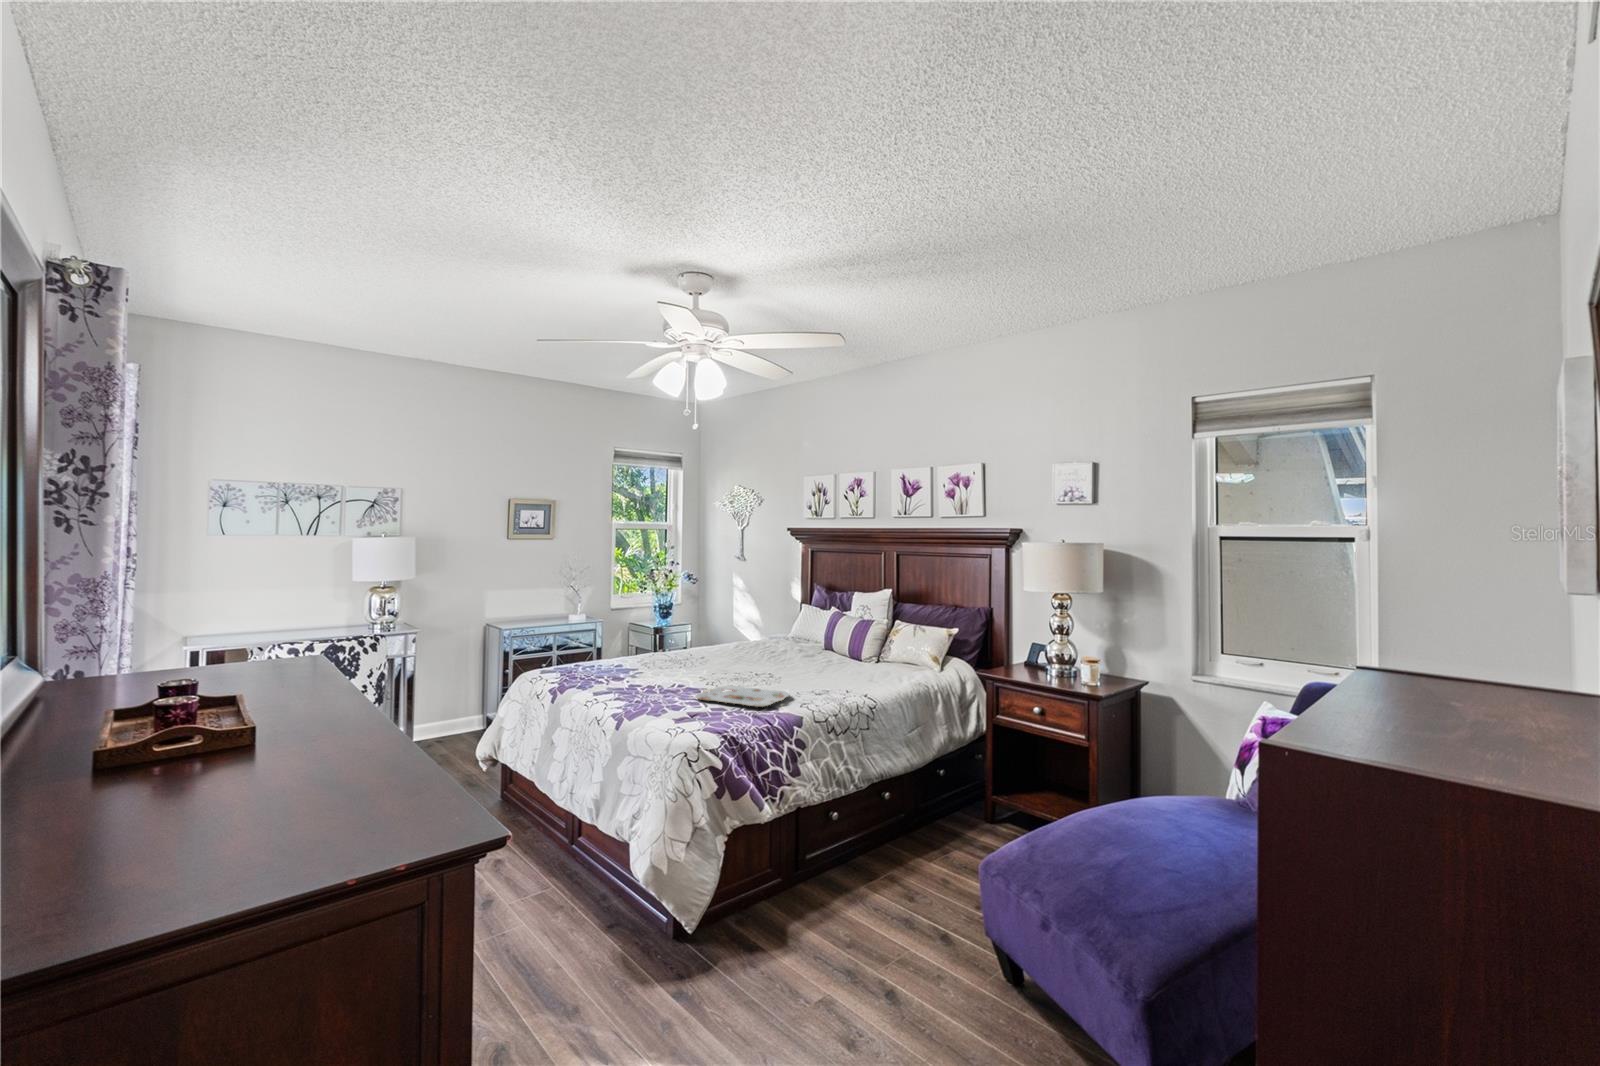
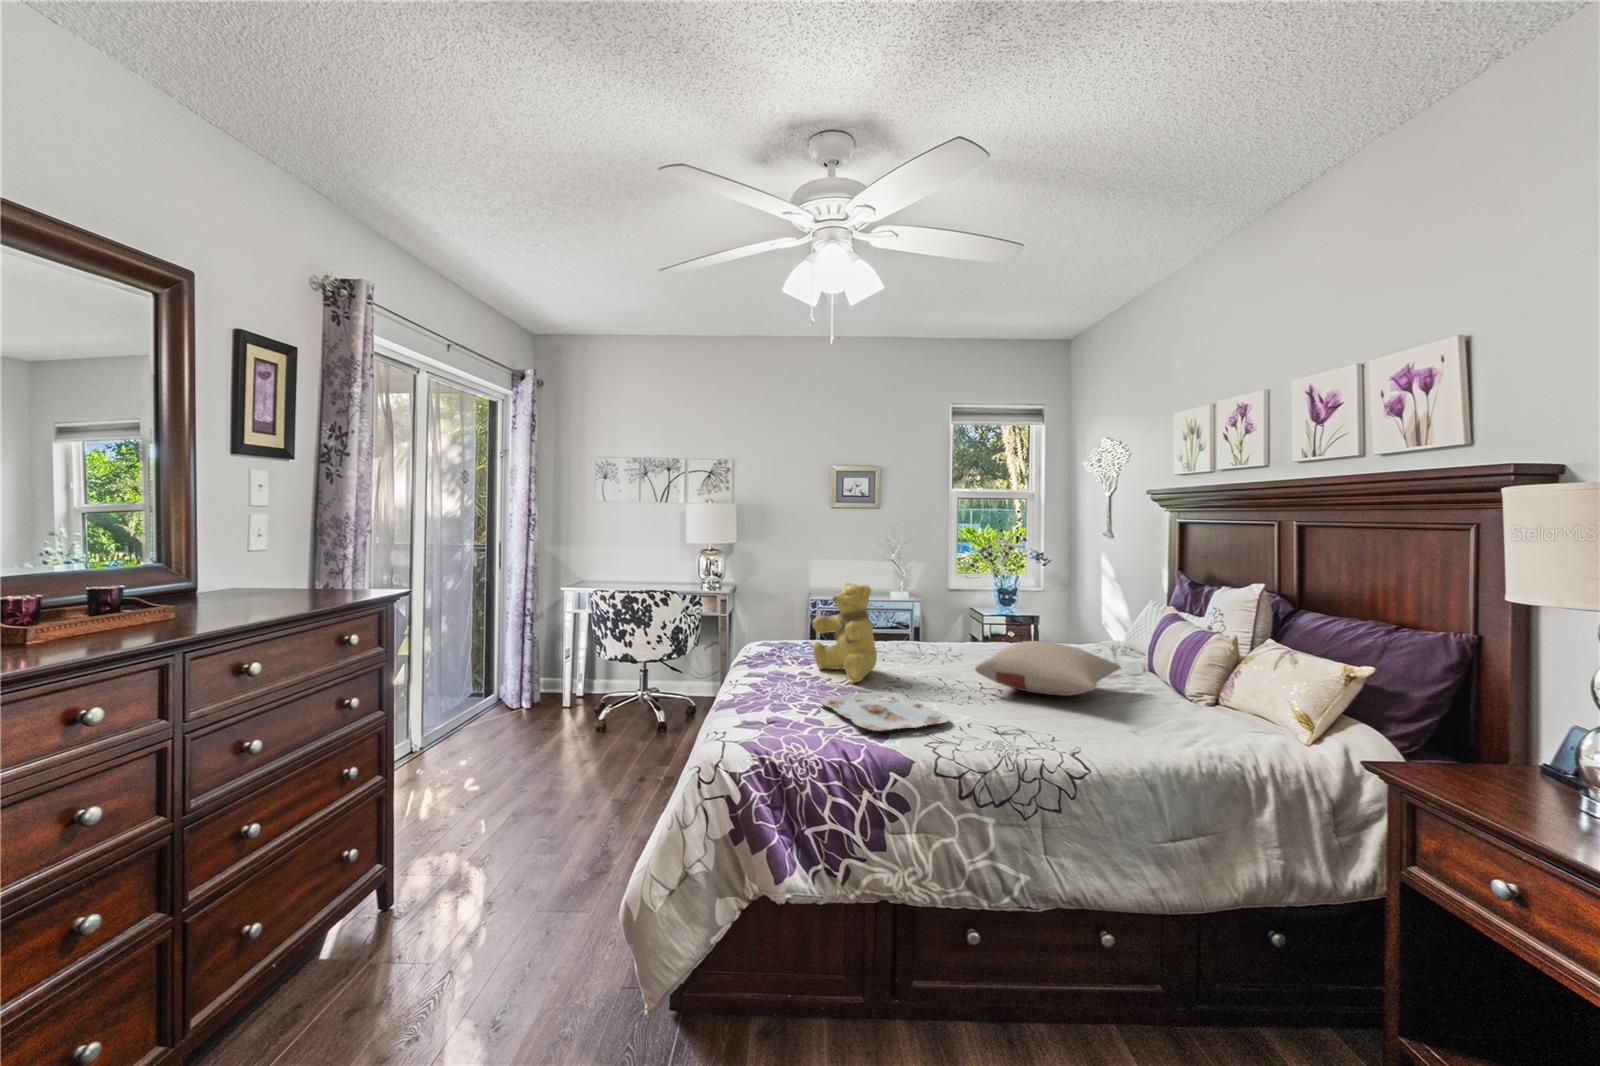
teddy bear: none [639,609,698,684] -> present [813,583,877,682]
pillow: none [767,638,848,672] -> present [975,641,1121,696]

